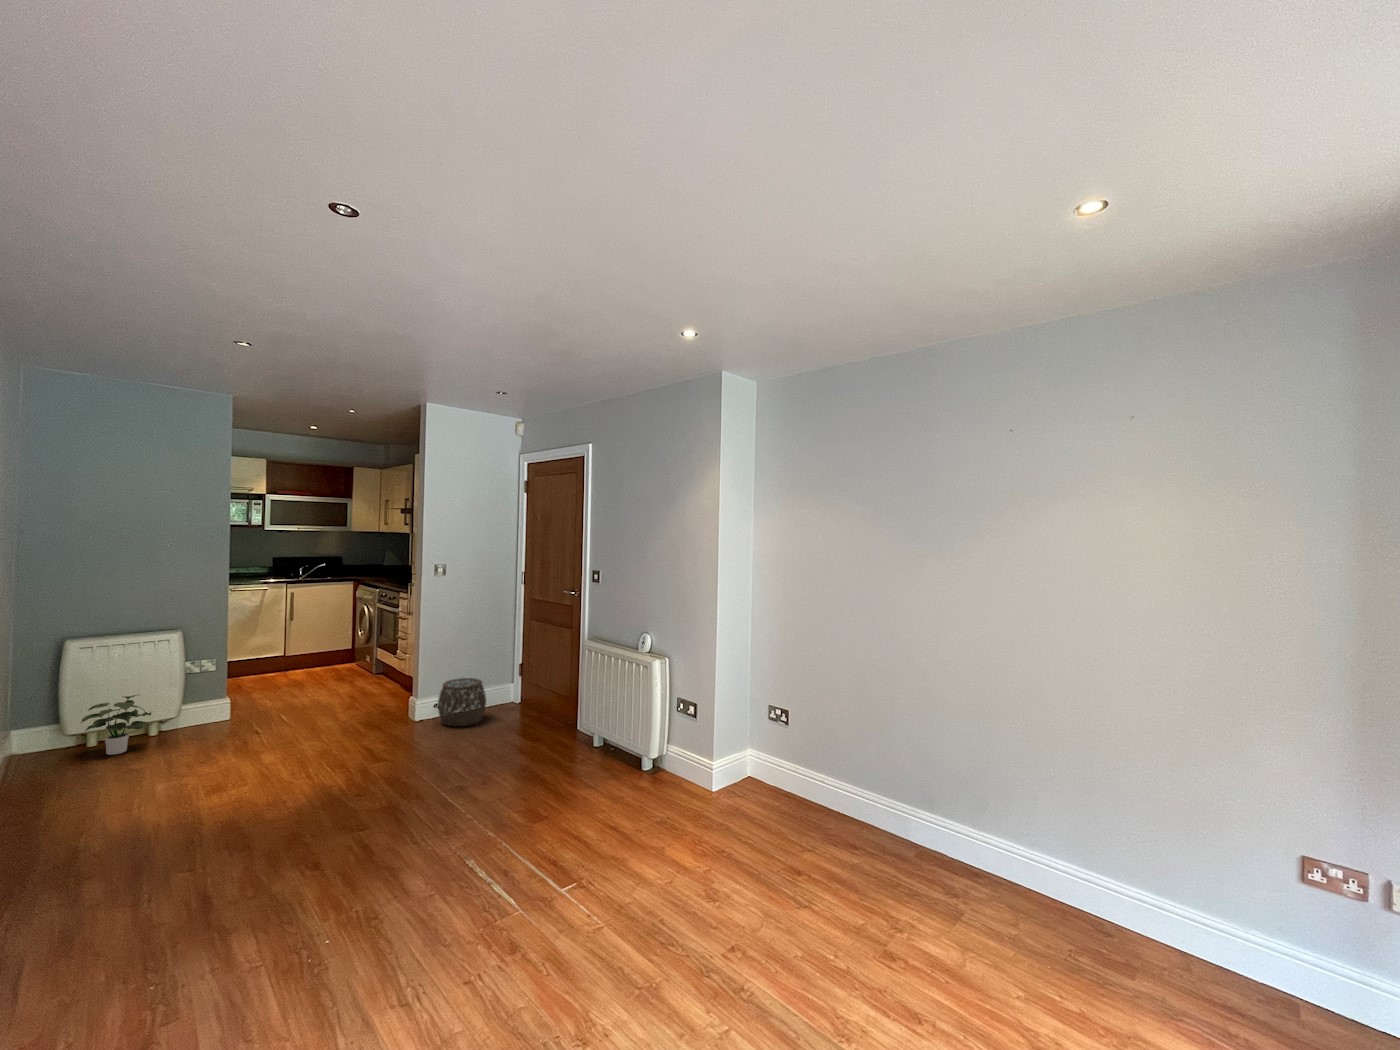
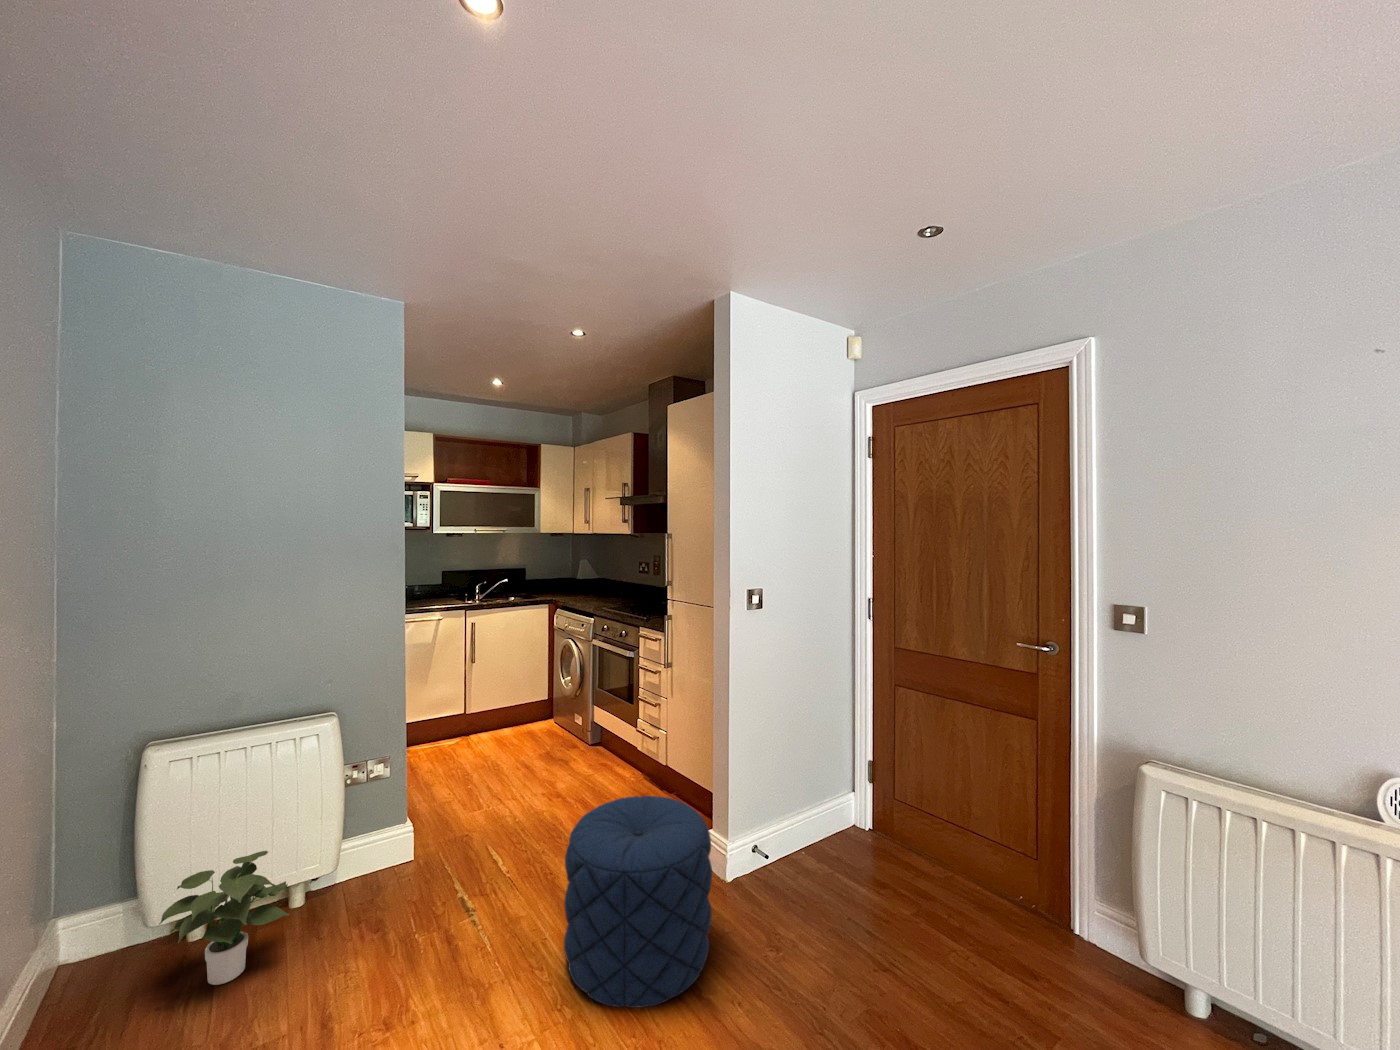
pouf: none [303,669,388,754] -> present [564,796,712,1008]
woven basket: present [438,678,486,726] -> none [768,796,856,905]

